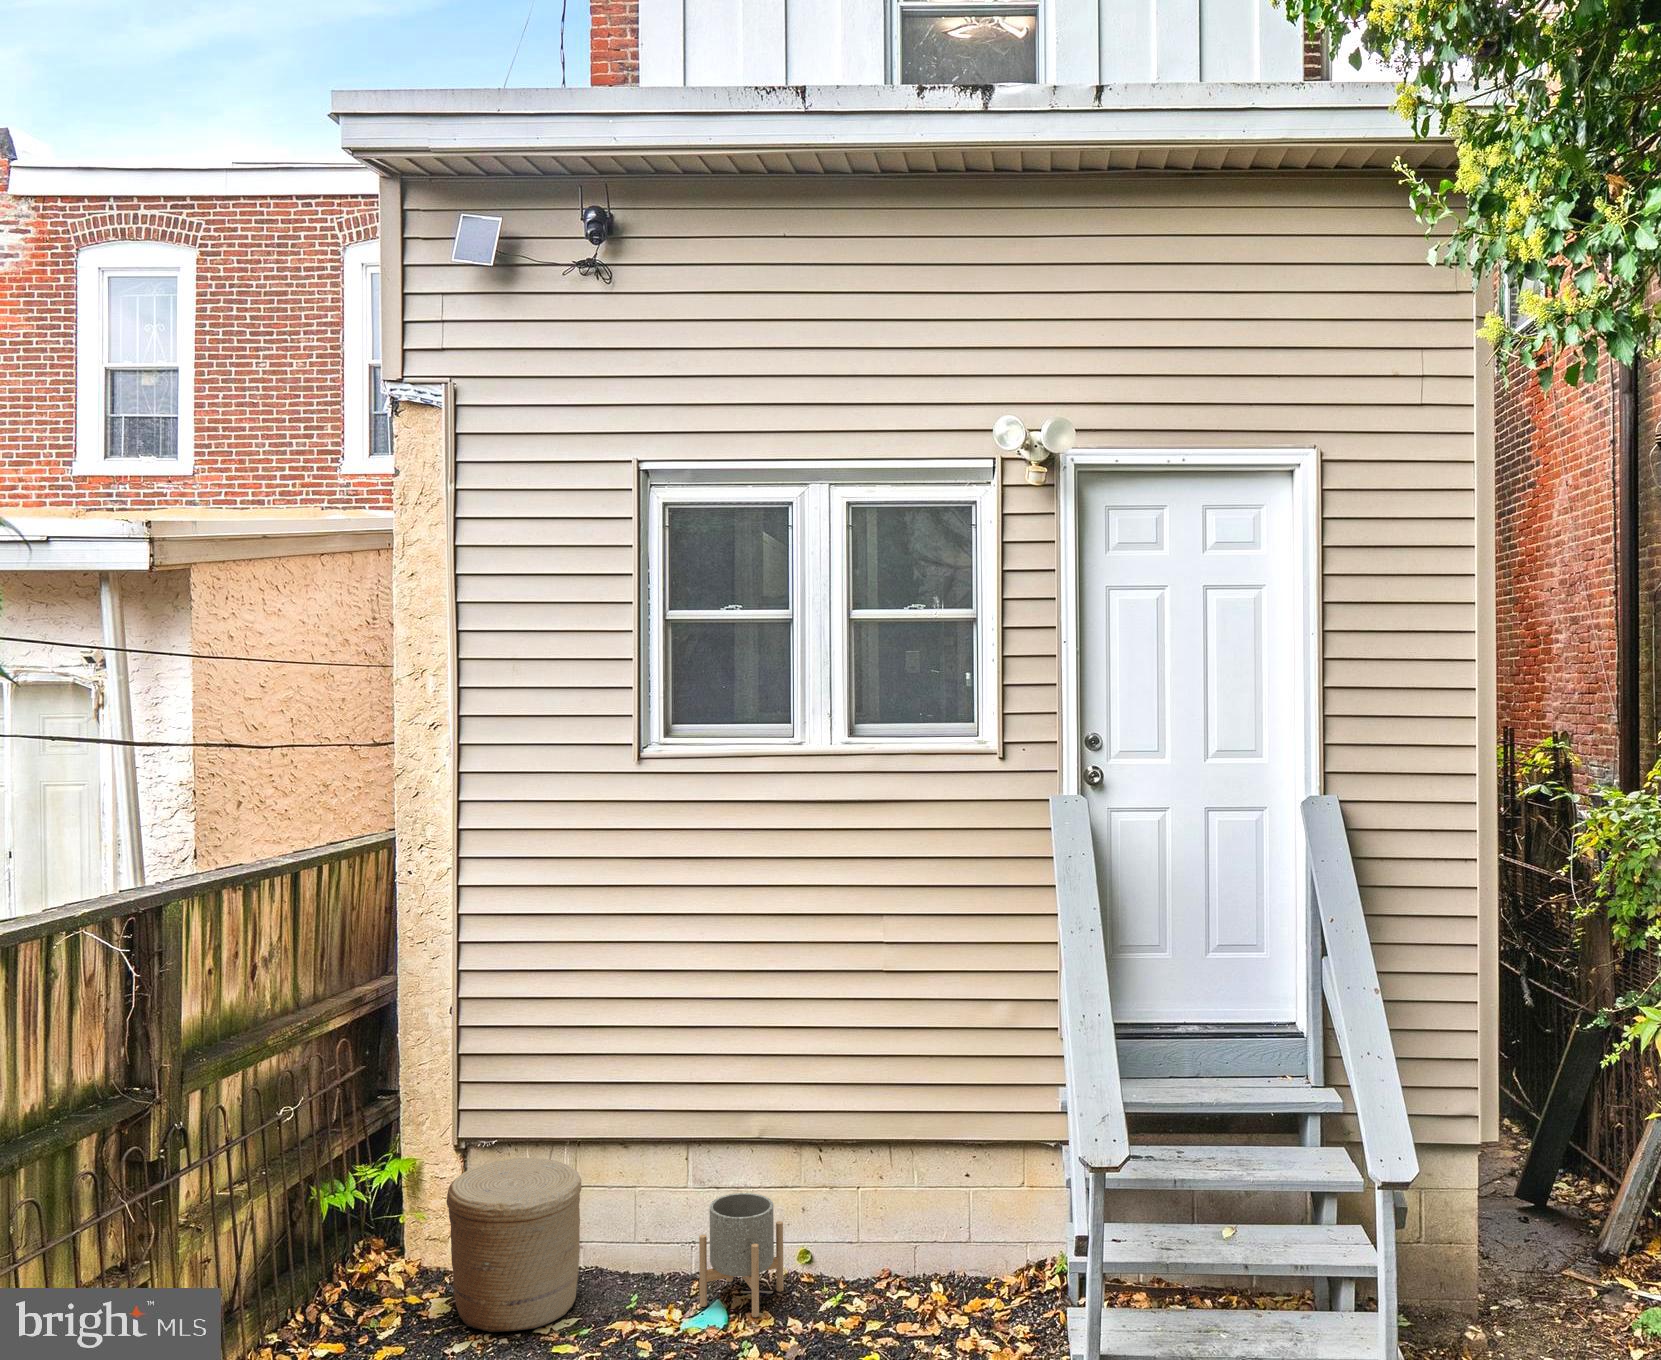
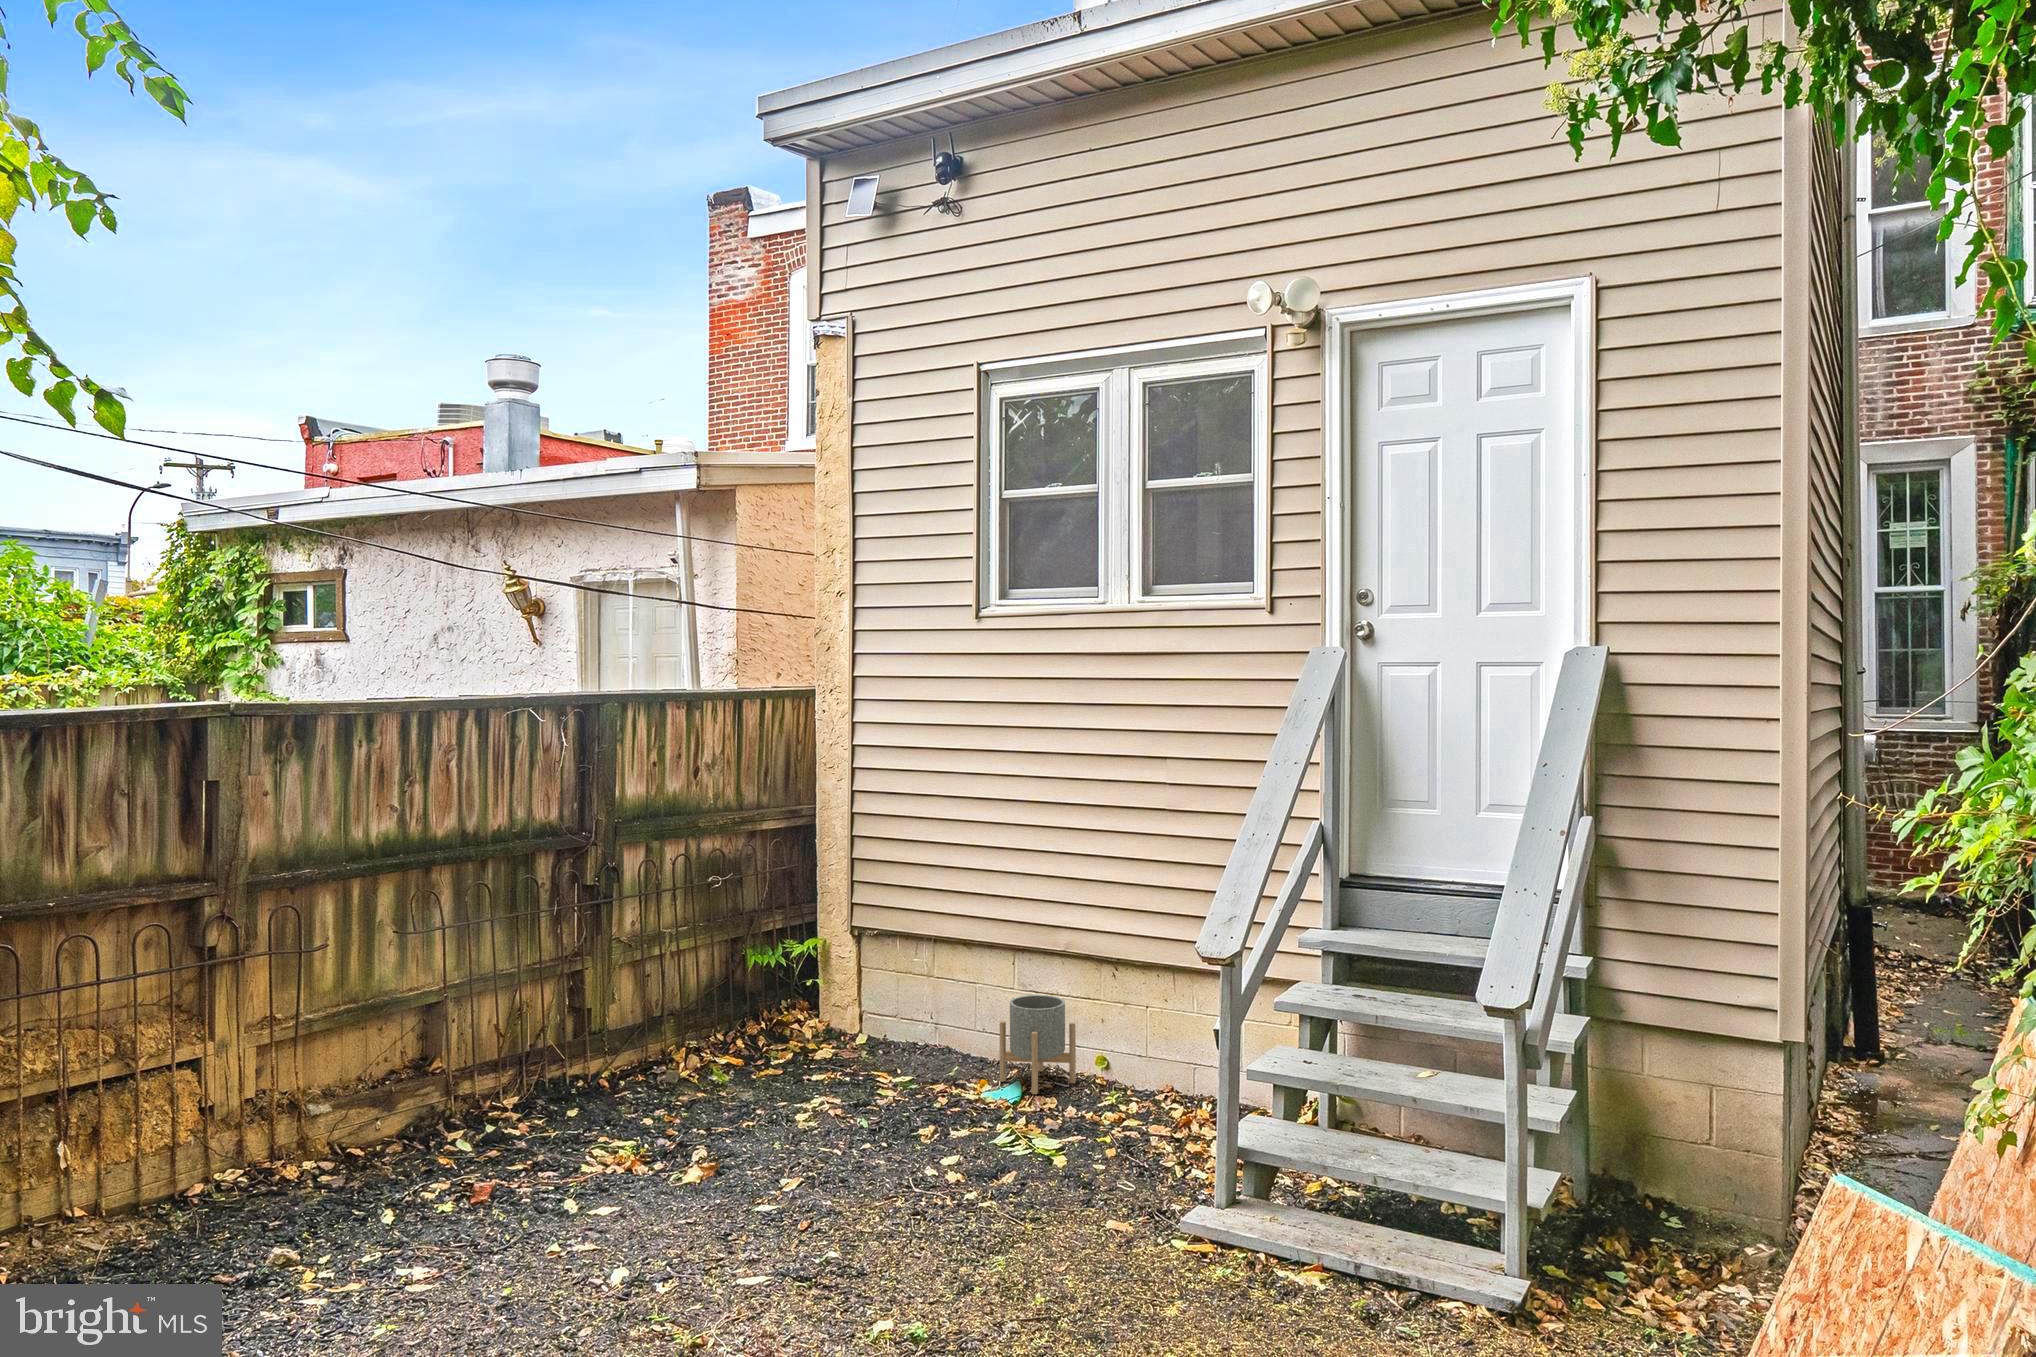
woven basket: present [447,1158,581,1332] -> none [817,947,924,1072]

